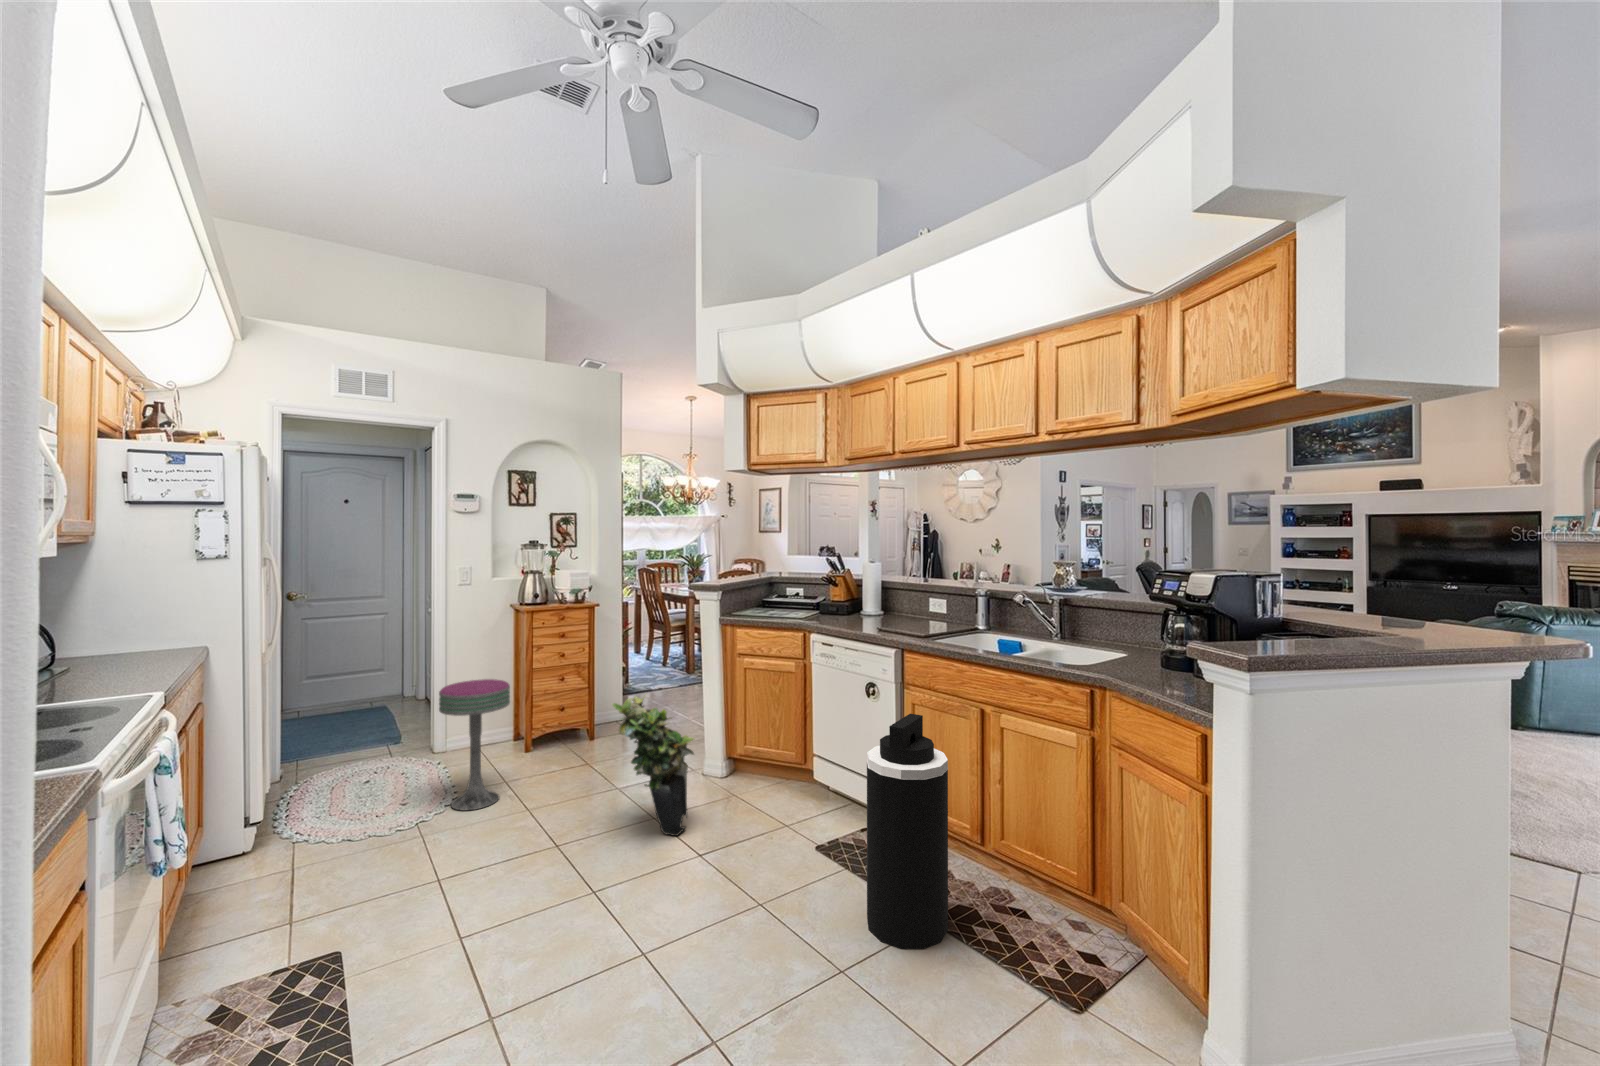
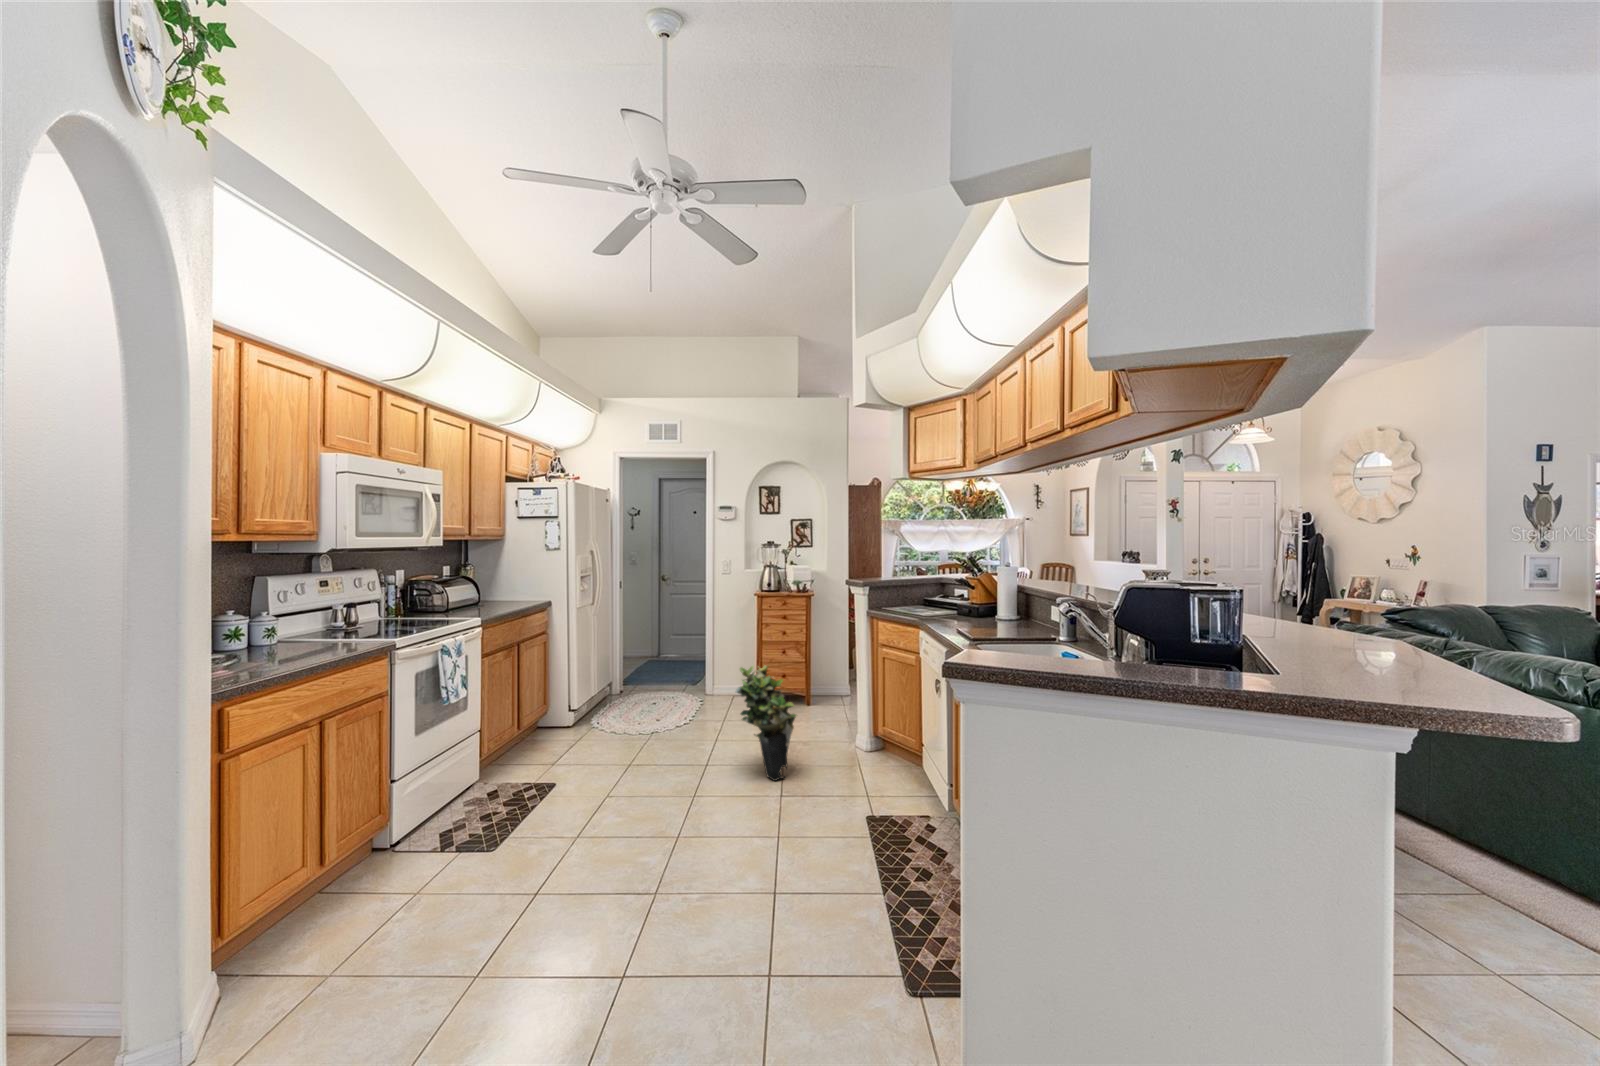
bar stool: present [439,679,510,811] -> none [667,642,713,734]
trash can: present [867,714,948,949] -> none [813,700,885,907]

